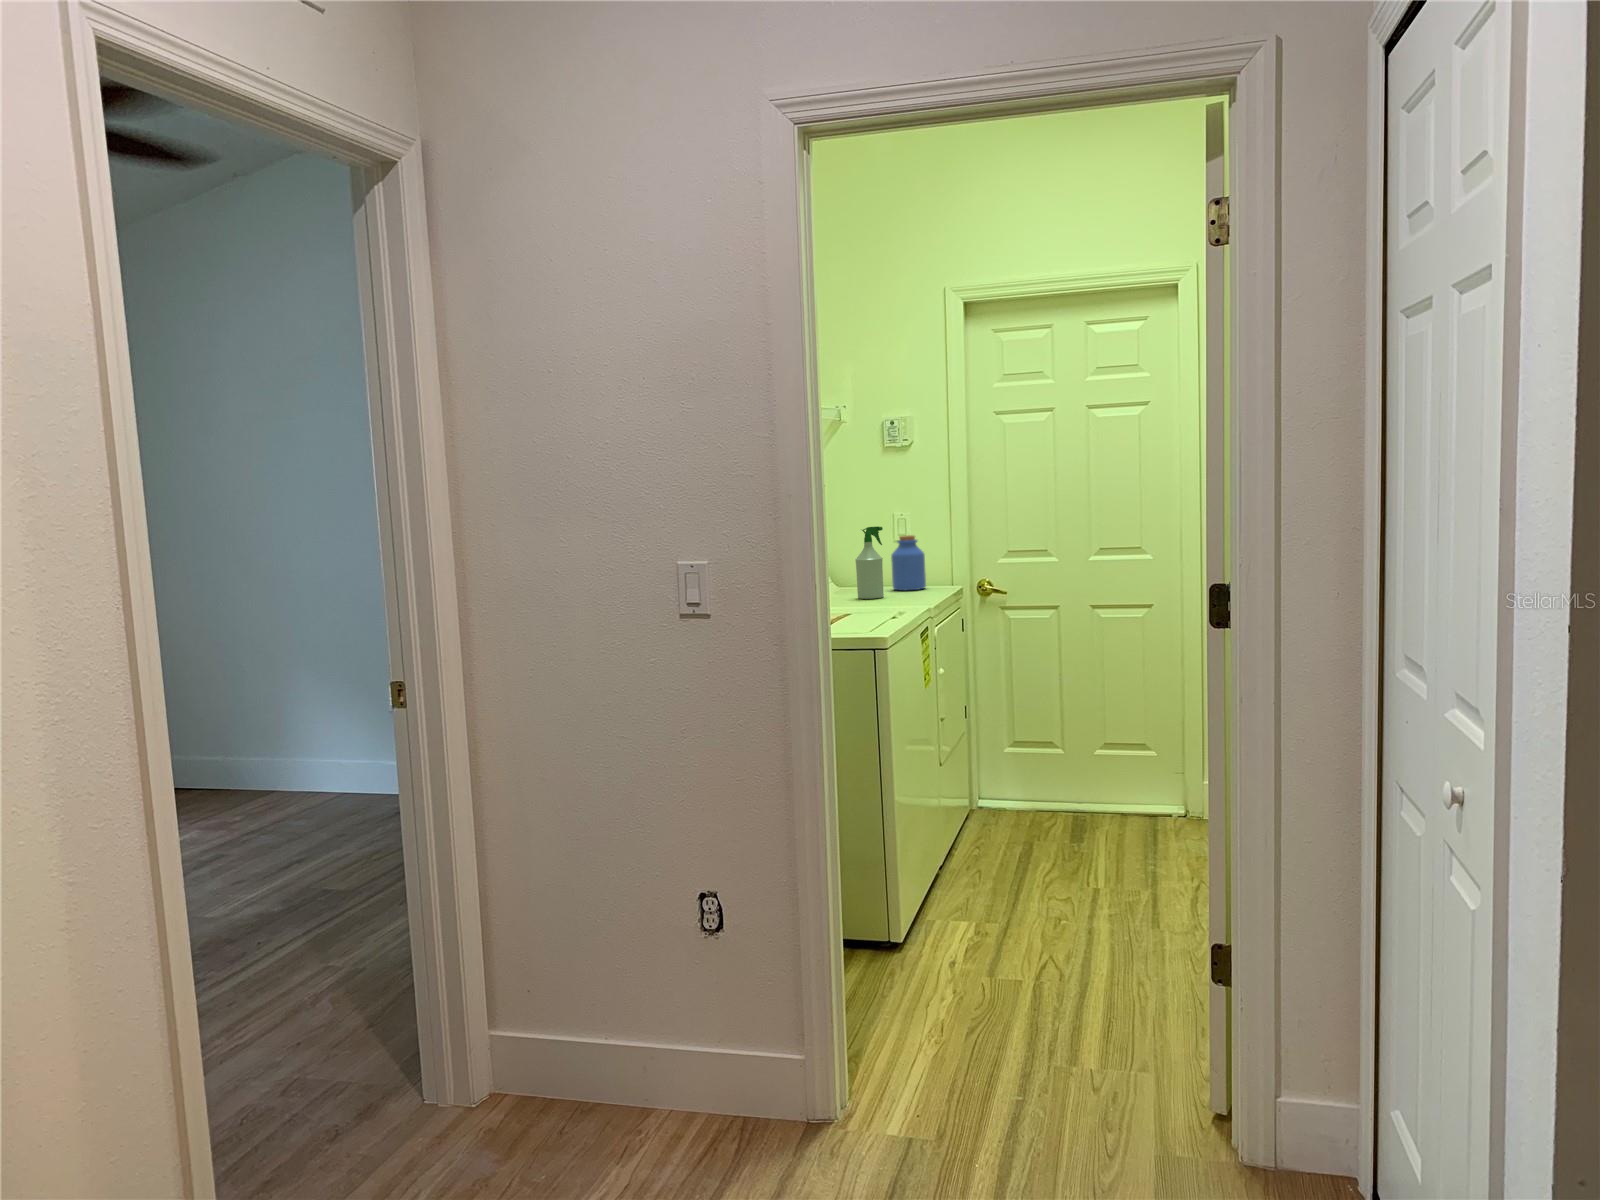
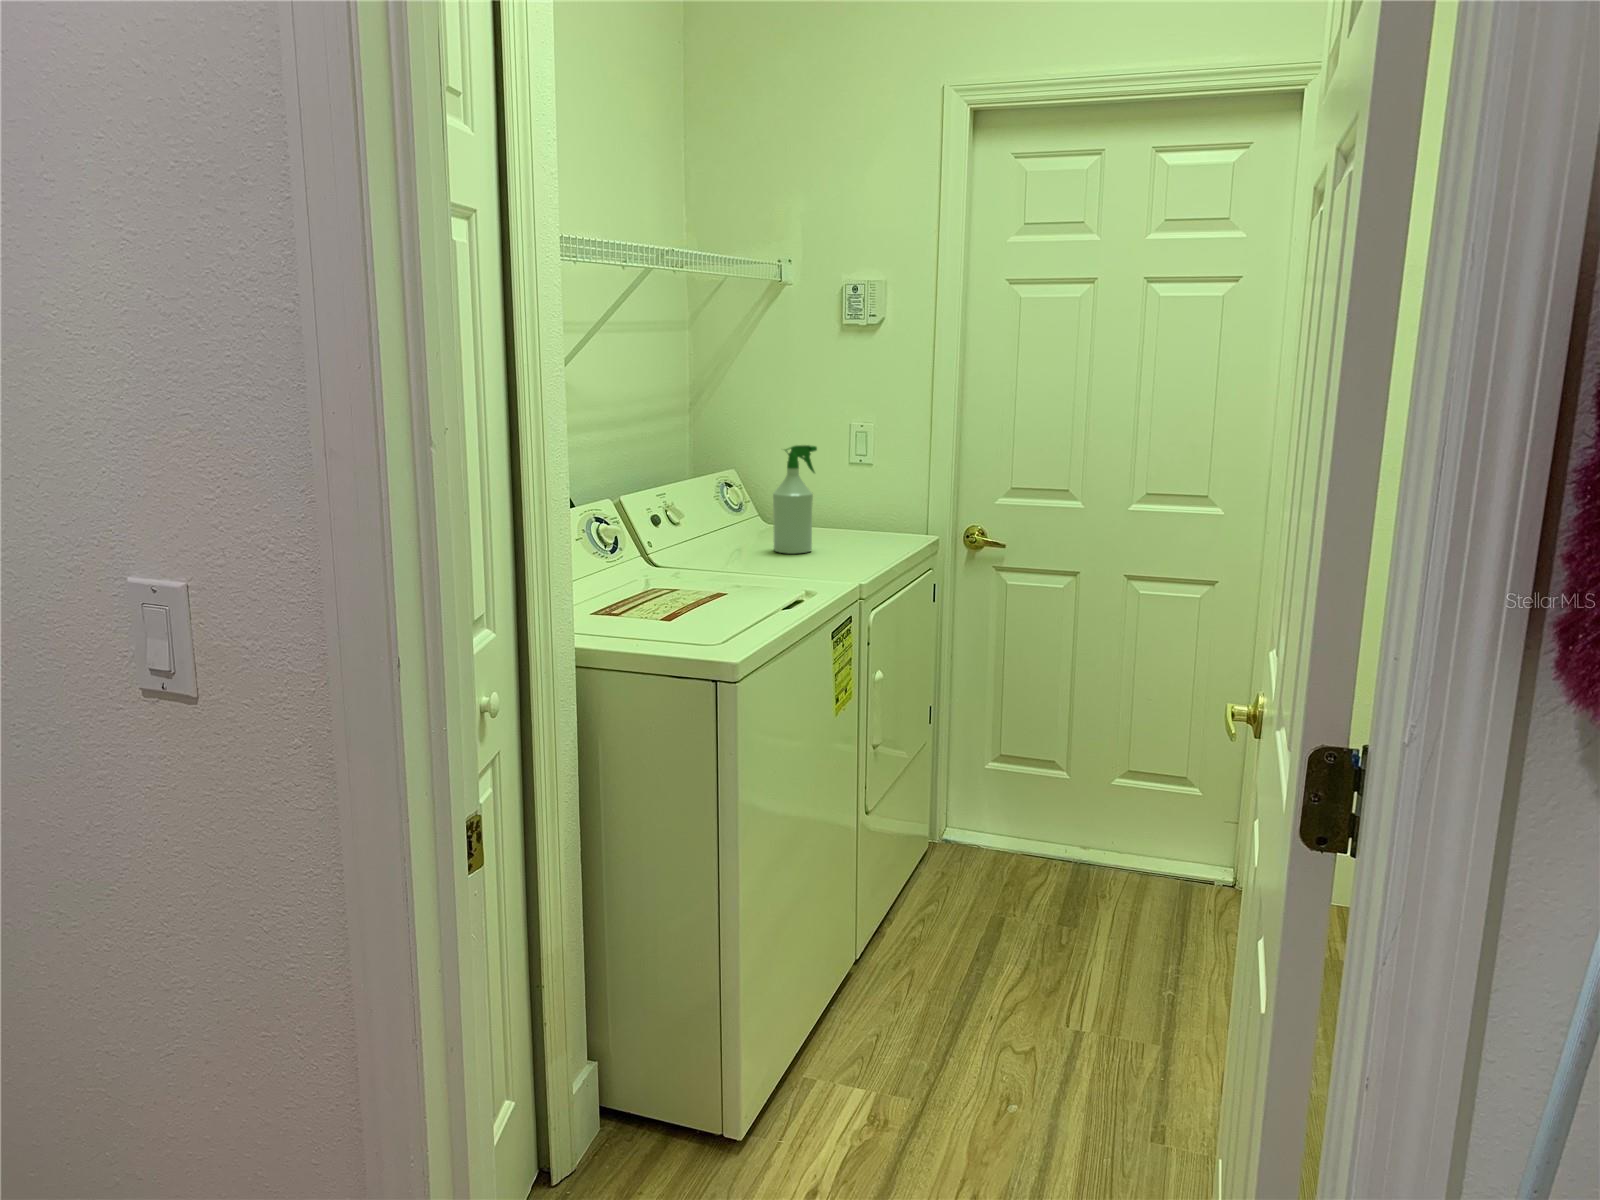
jar: present [891,535,926,591] -> none [836,458,885,539]

